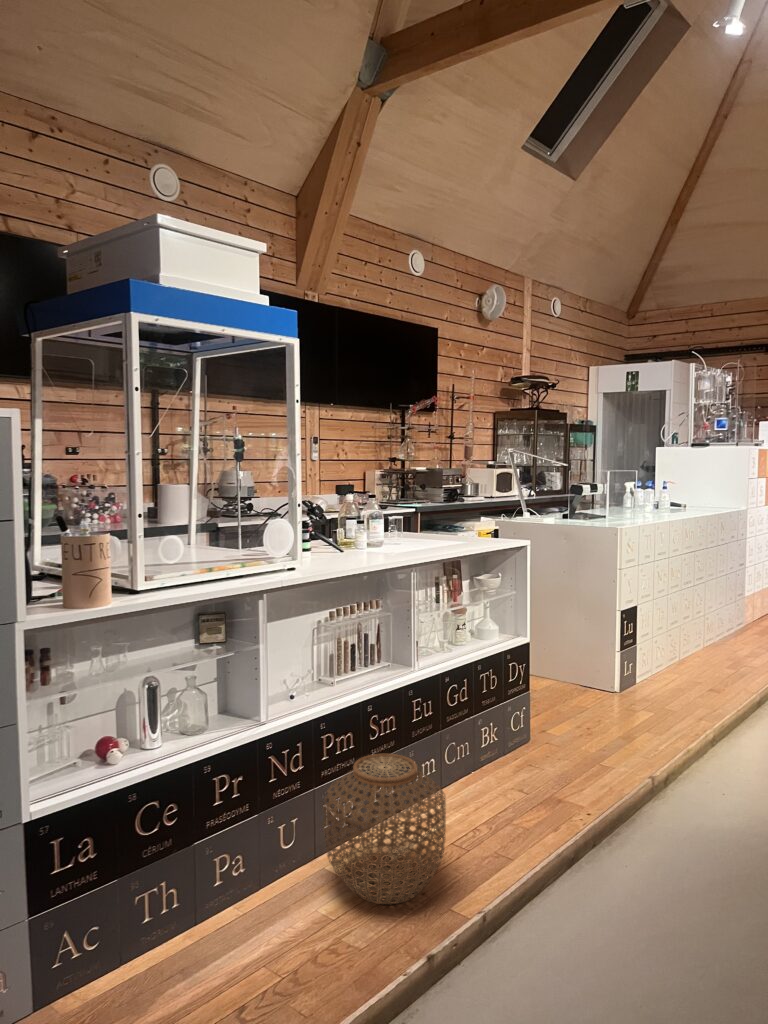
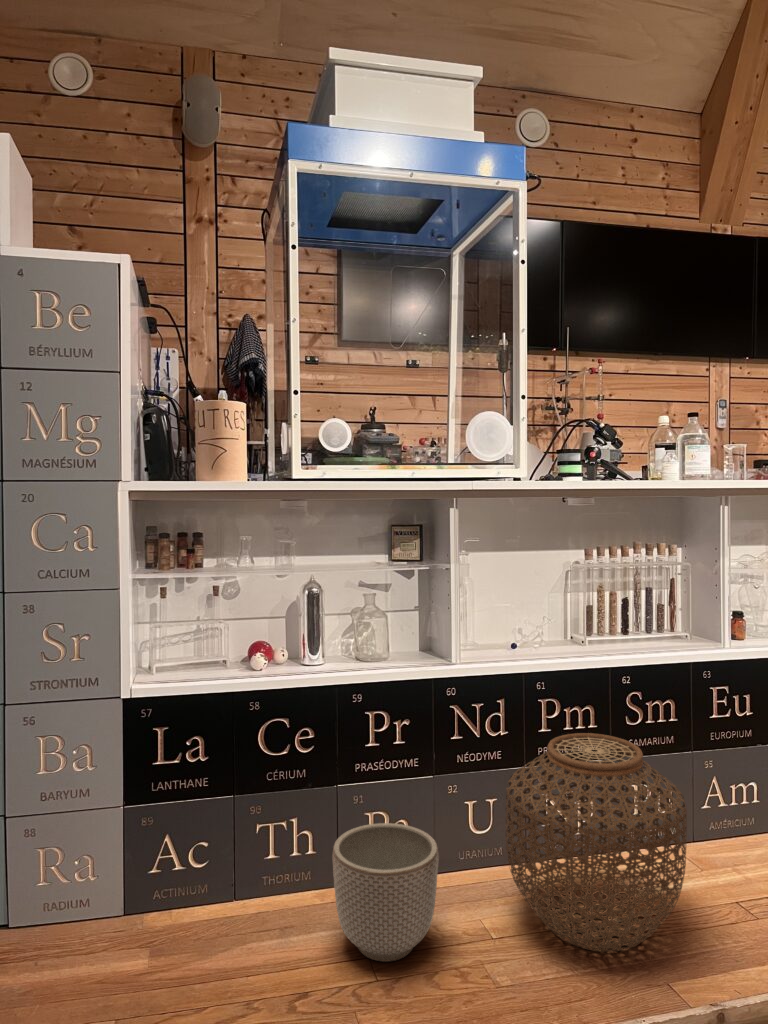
planter: none [227,858,309,967] -> present [332,823,439,962]

